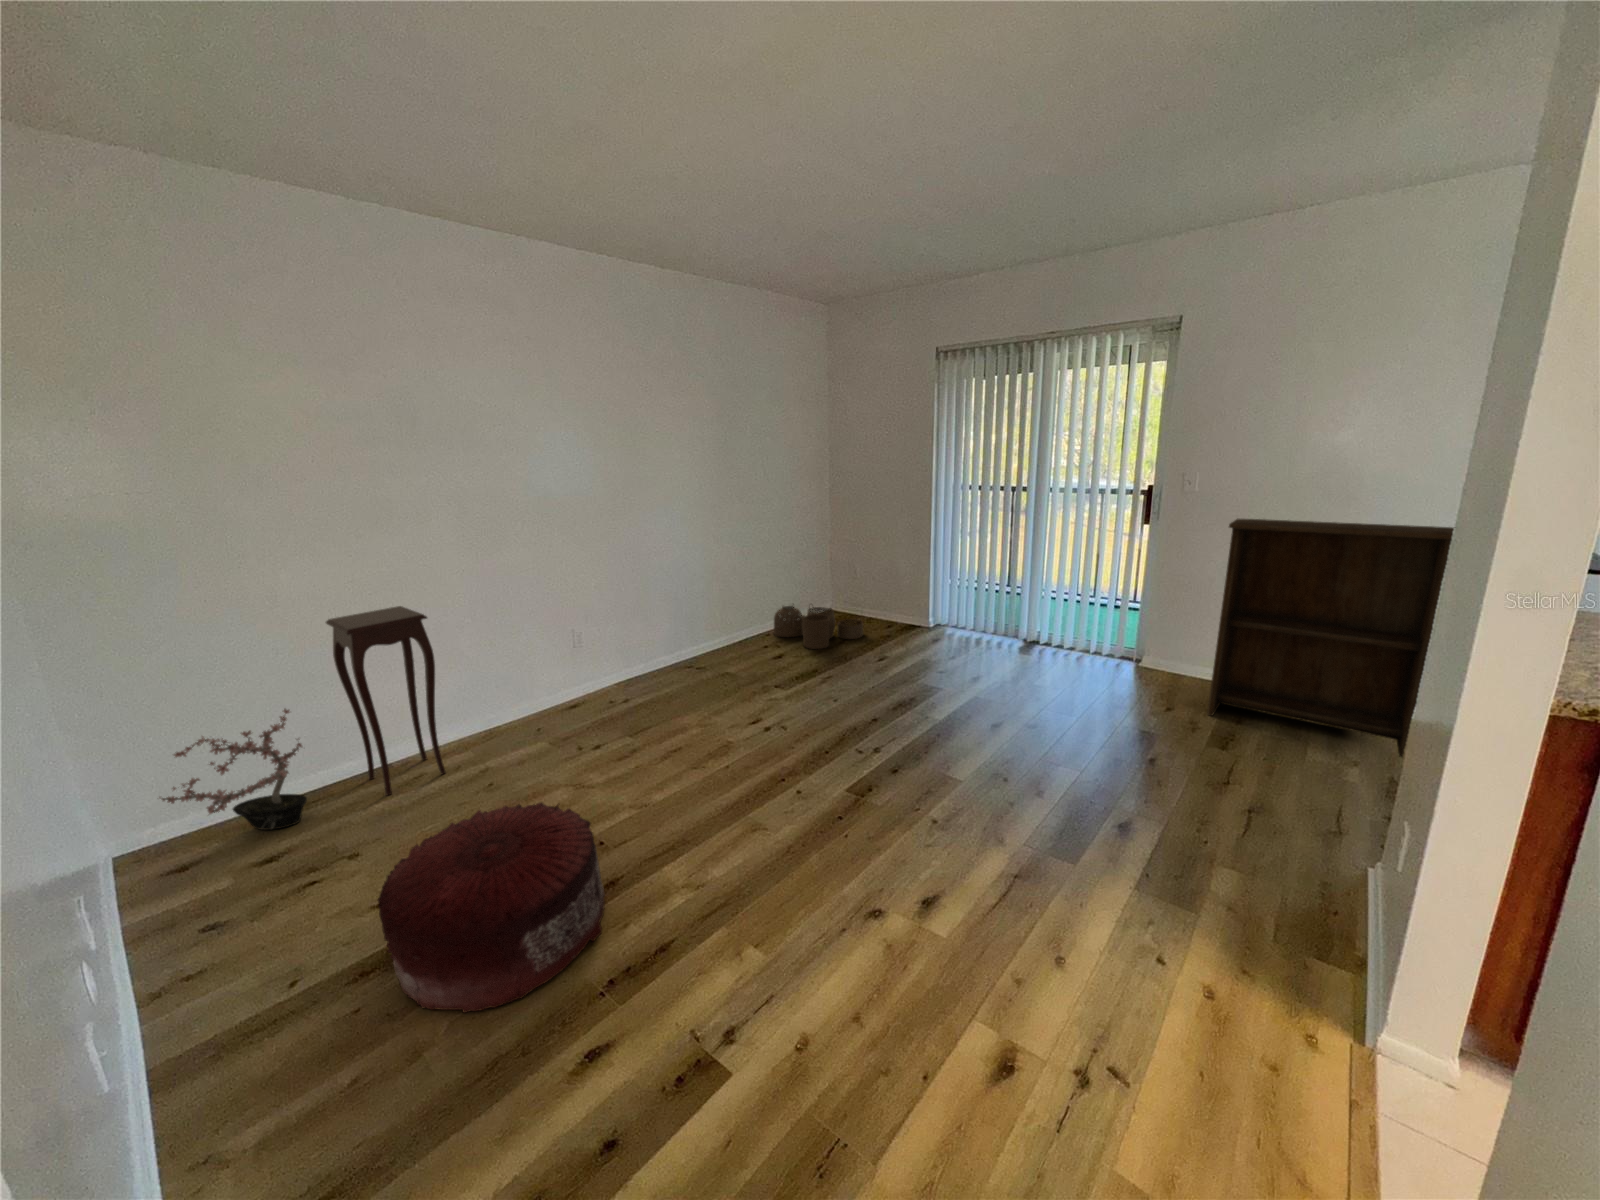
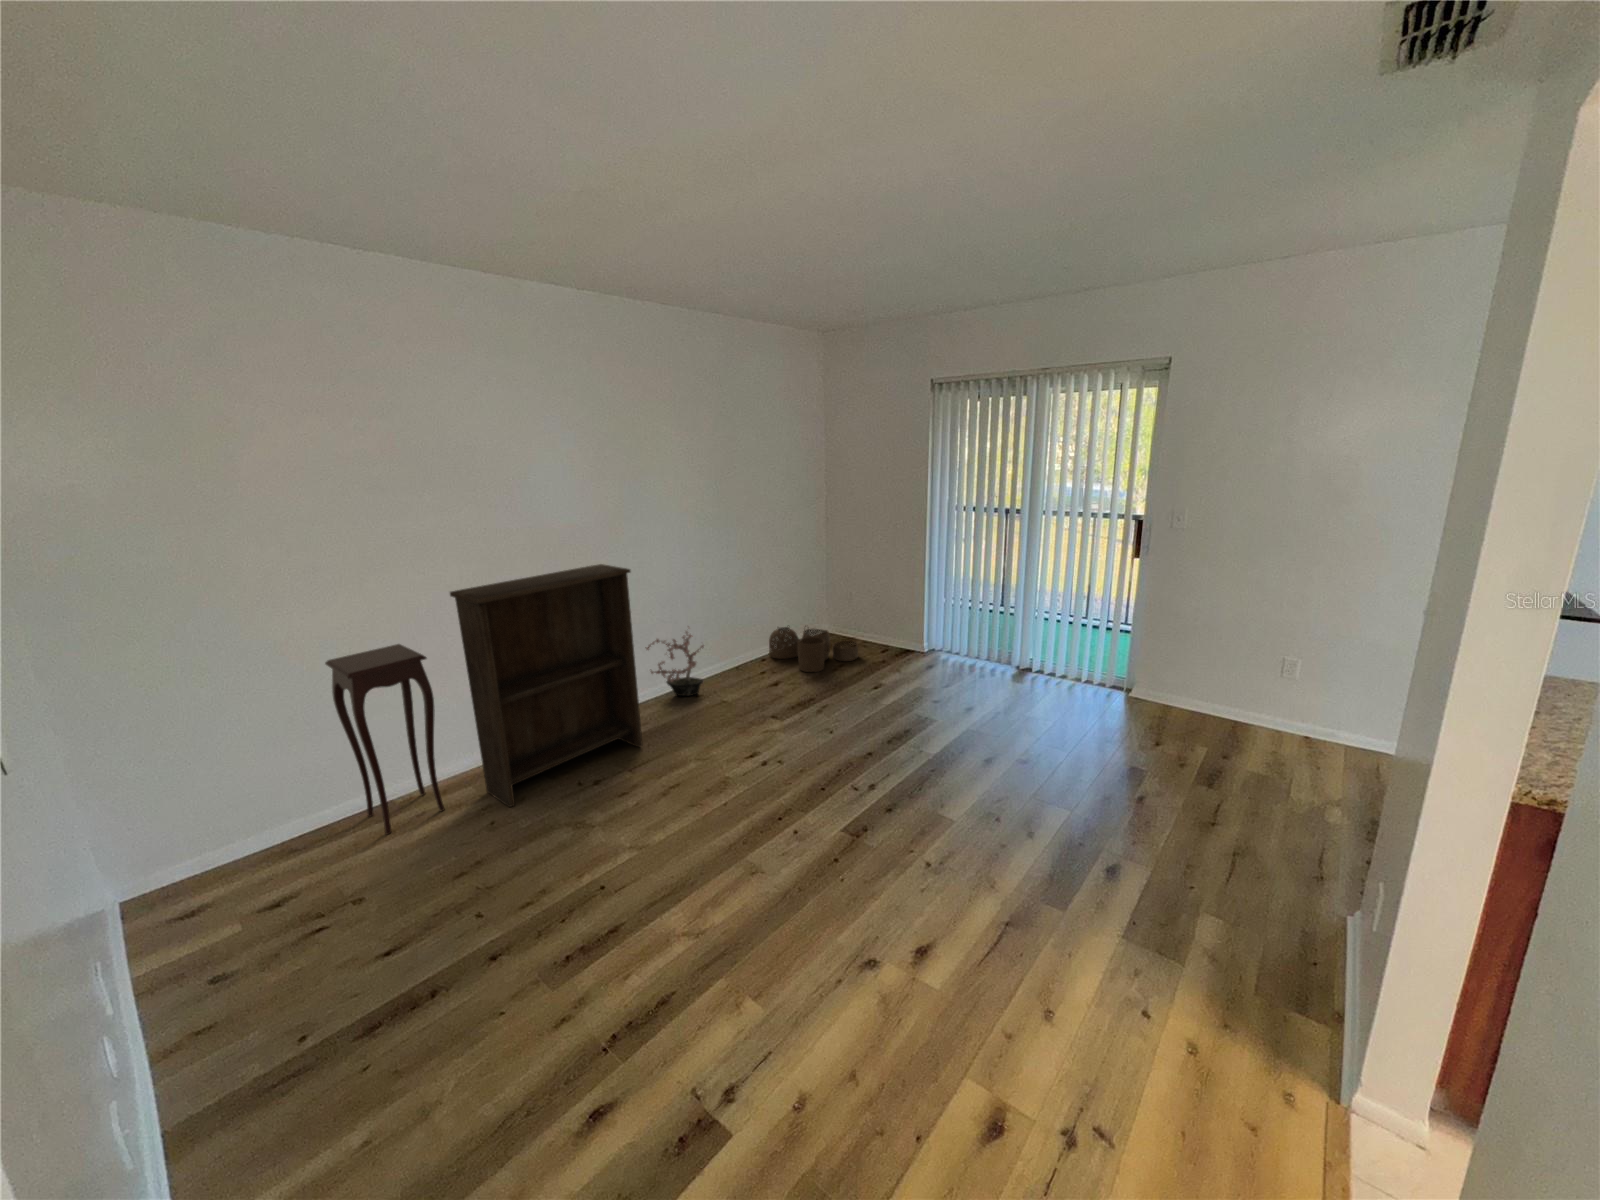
bookshelf: present [1207,519,1454,757] -> present [450,564,643,807]
potted plant: present [159,709,307,830] -> present [645,626,704,696]
pouf: present [378,802,605,1013] -> none [385,852,606,1072]

